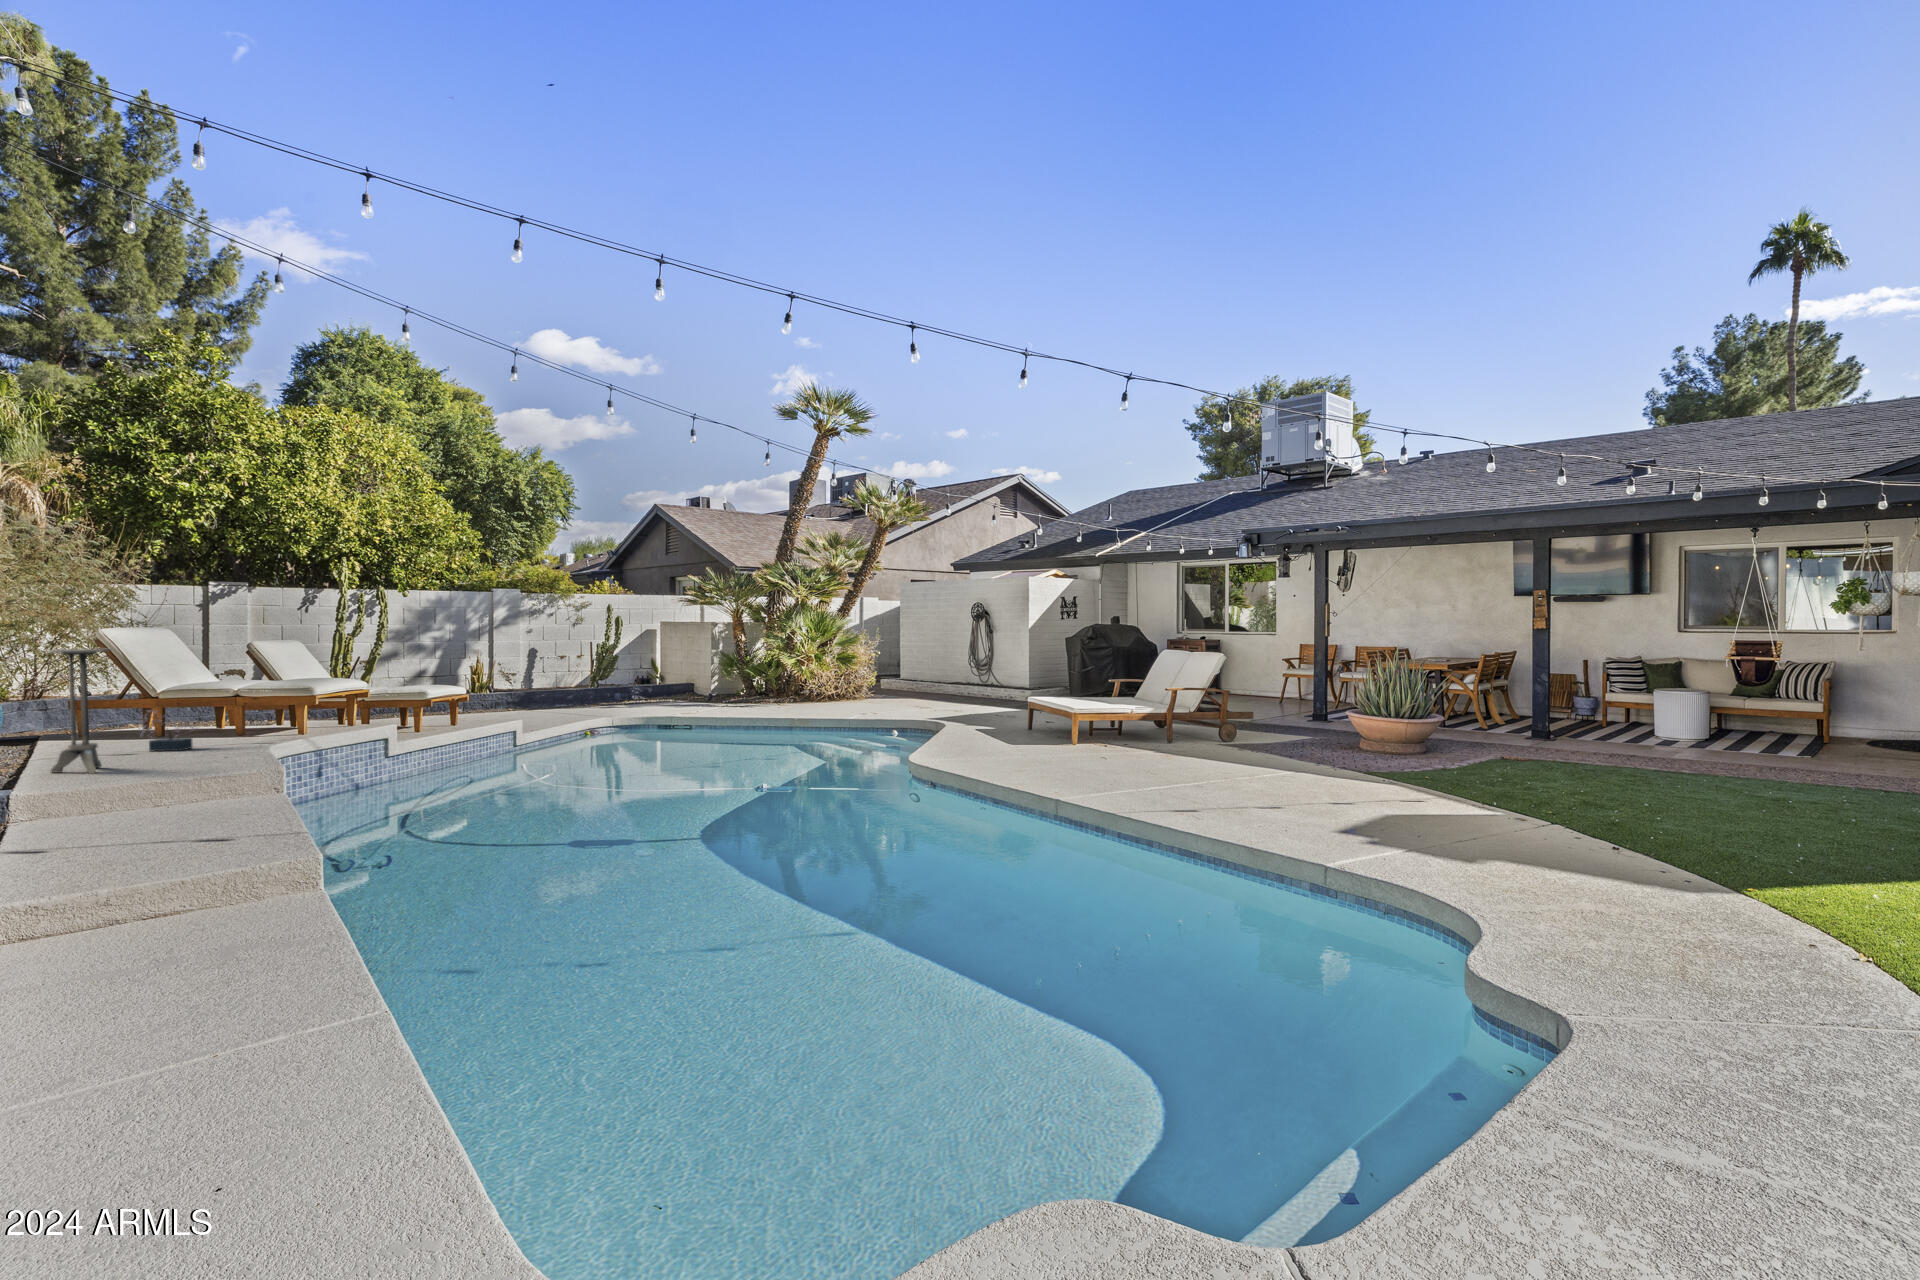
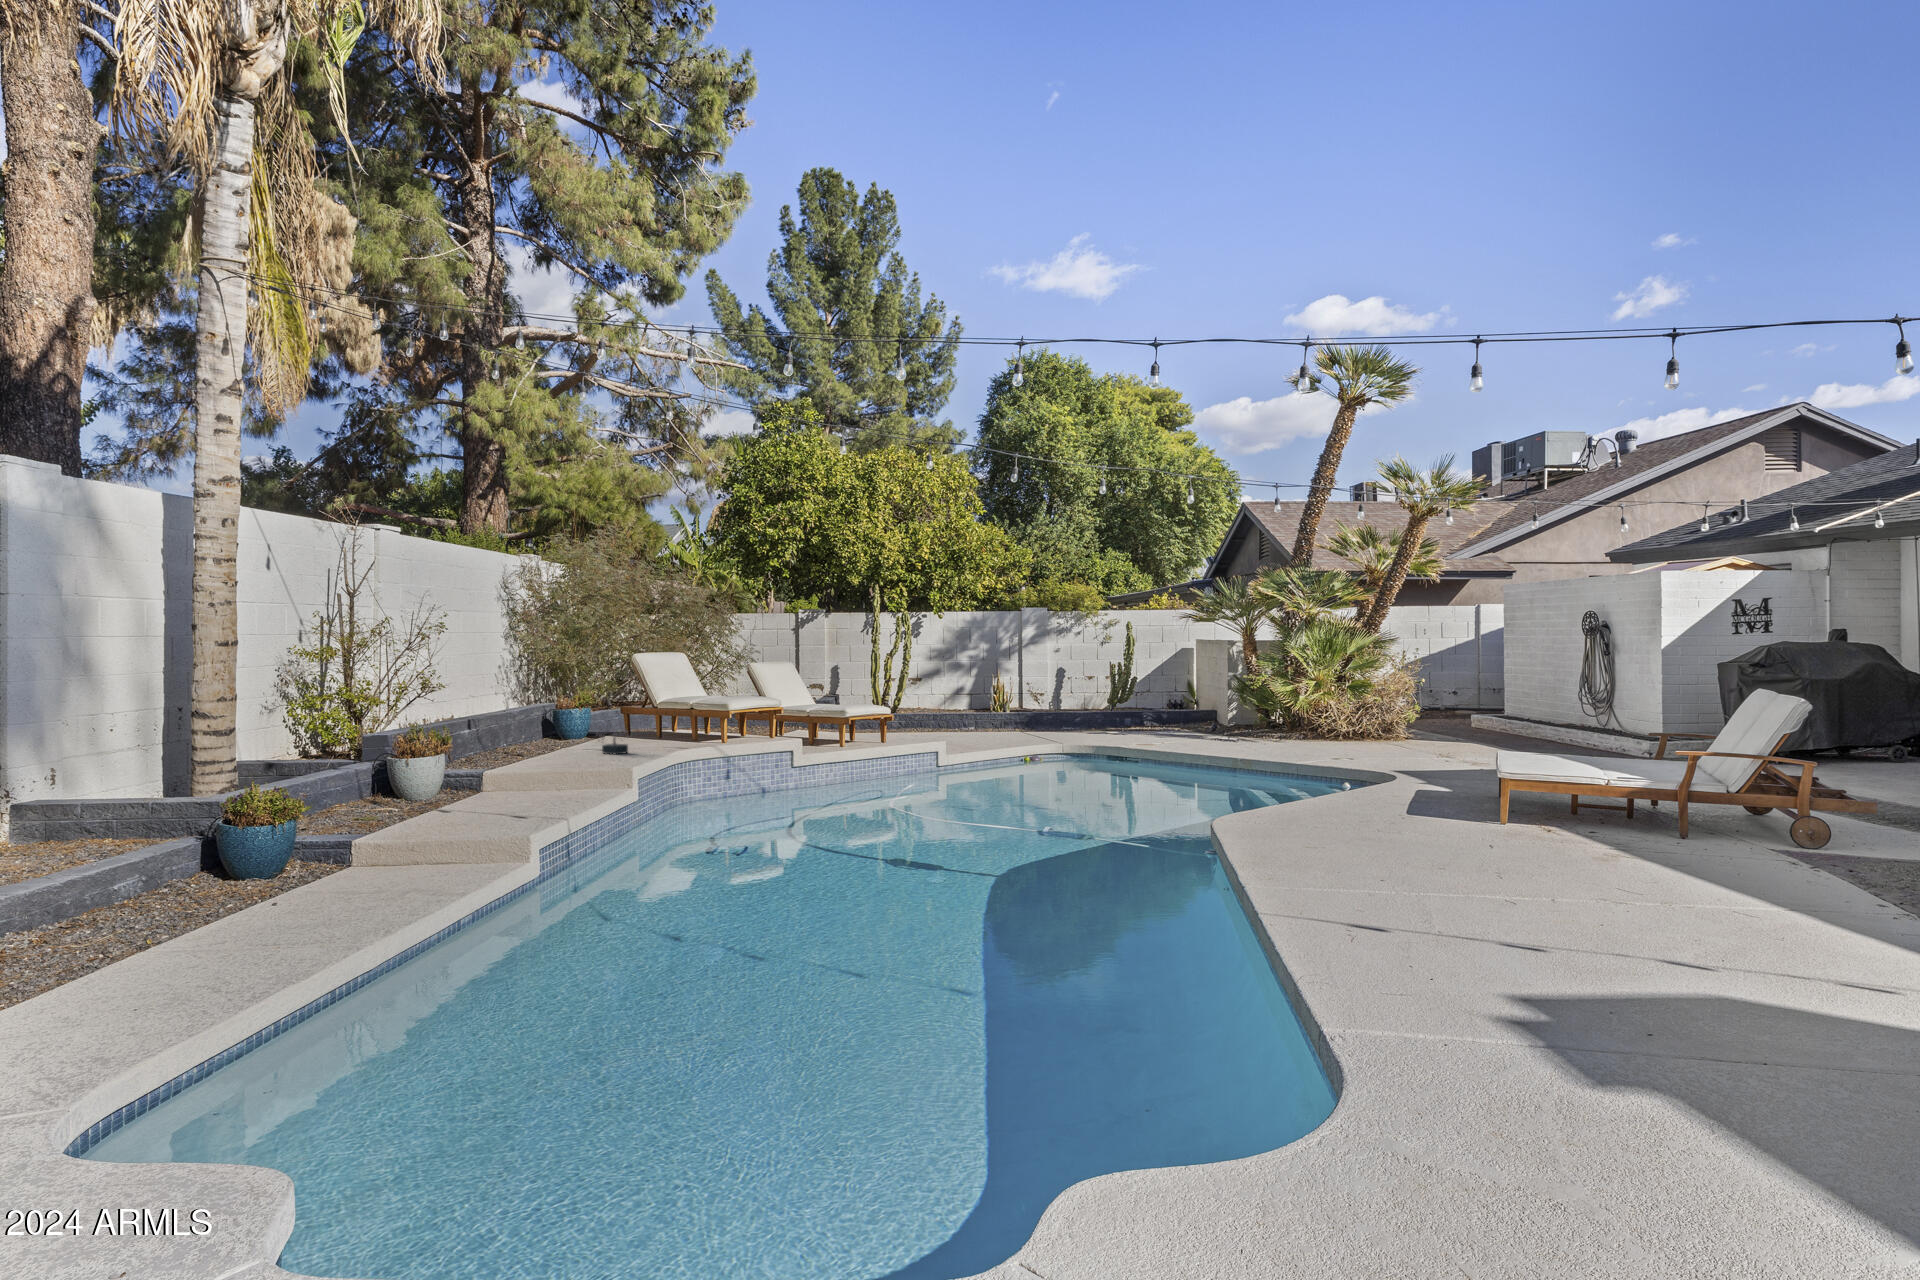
side table: present [47,648,110,774] -> none [499,675,538,769]

